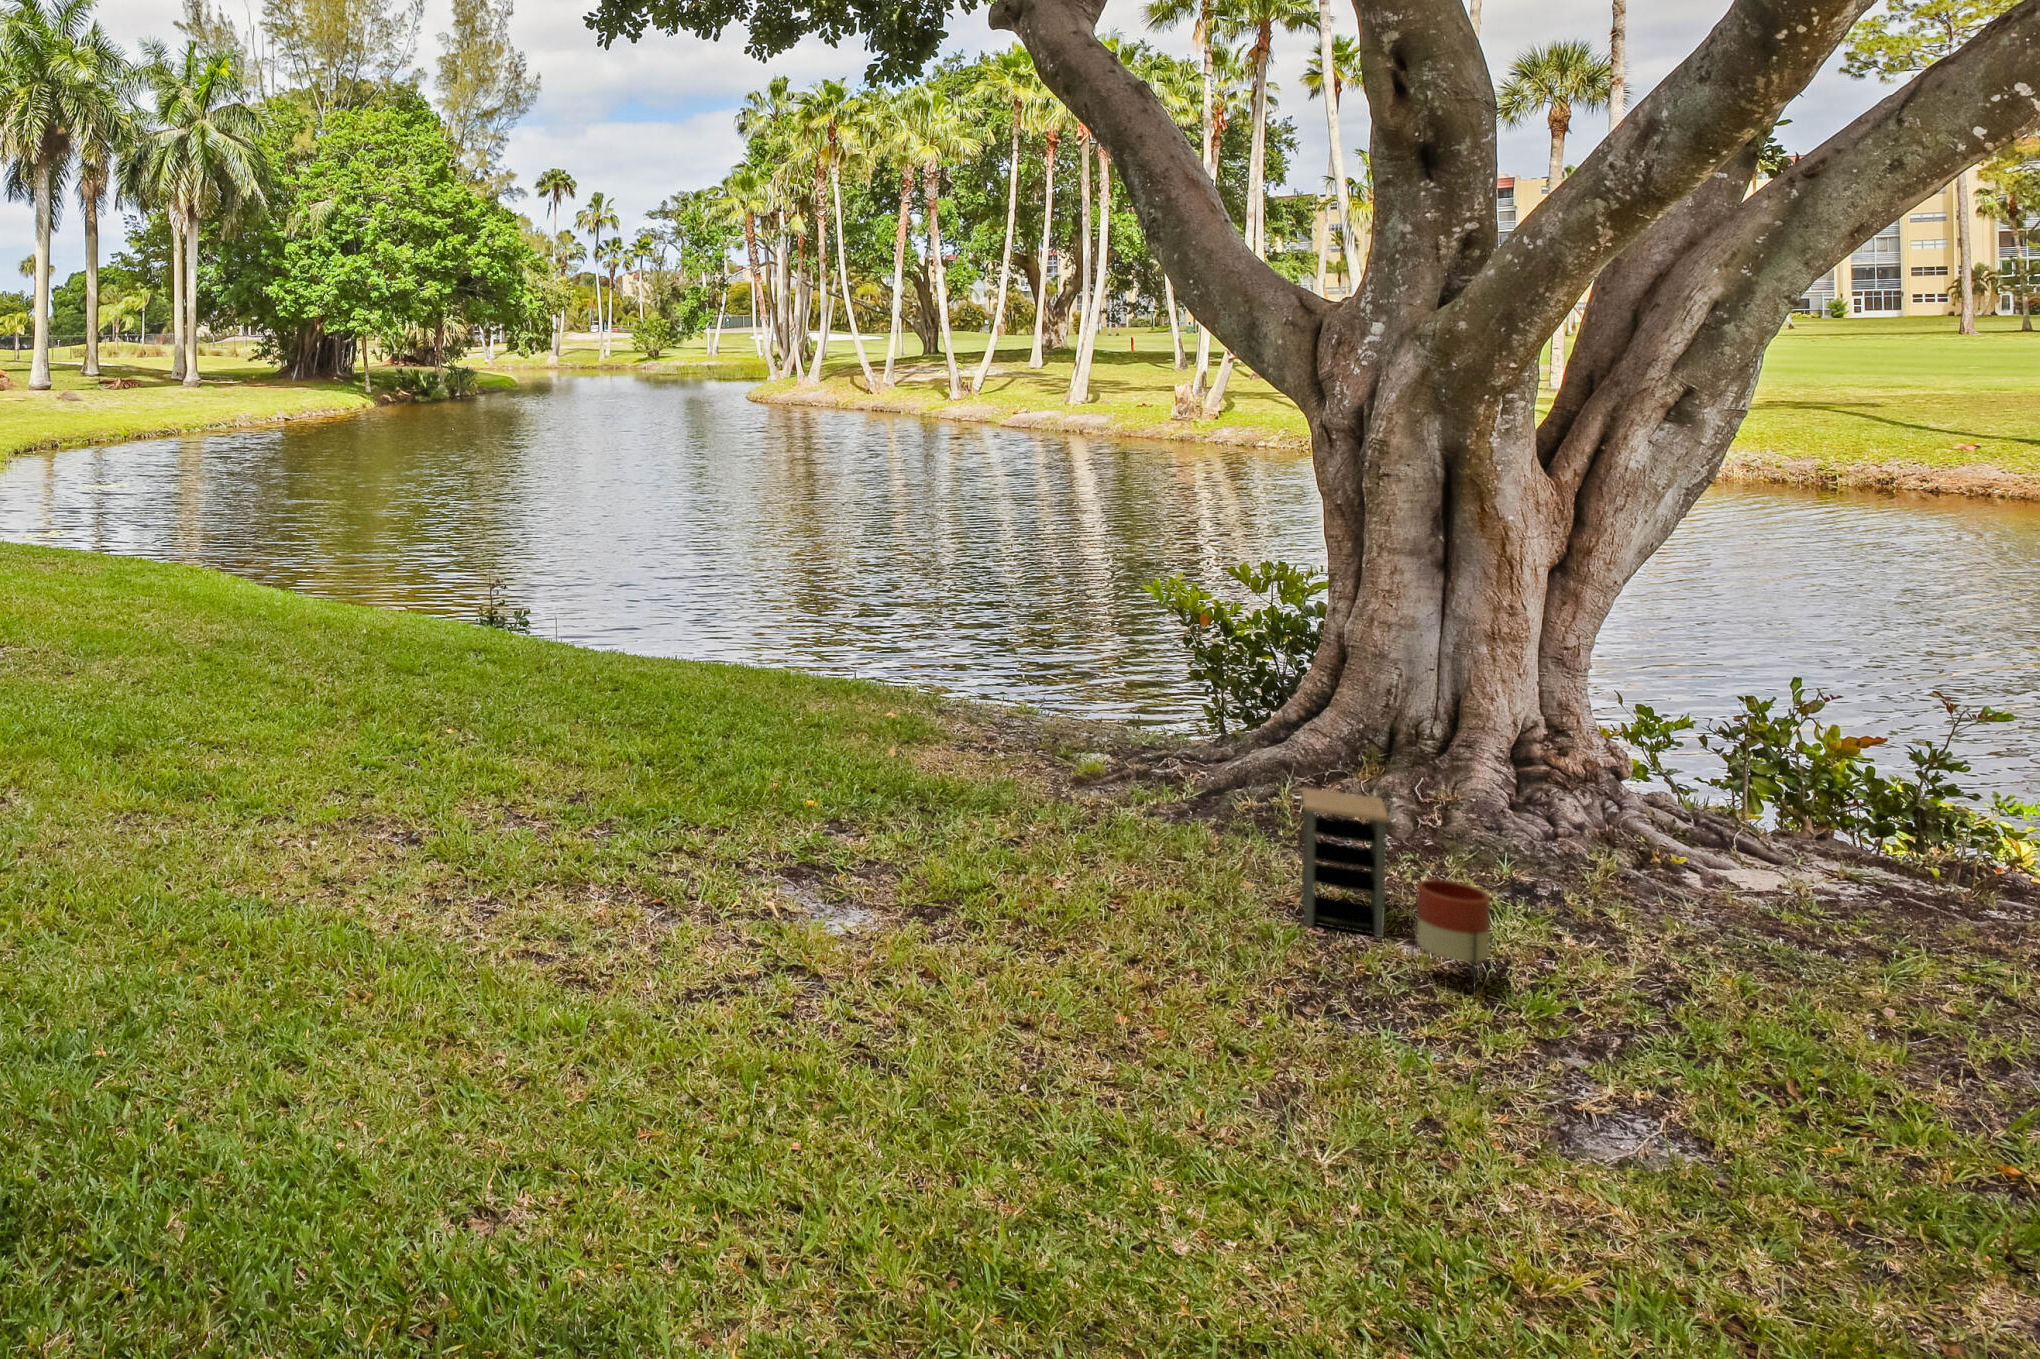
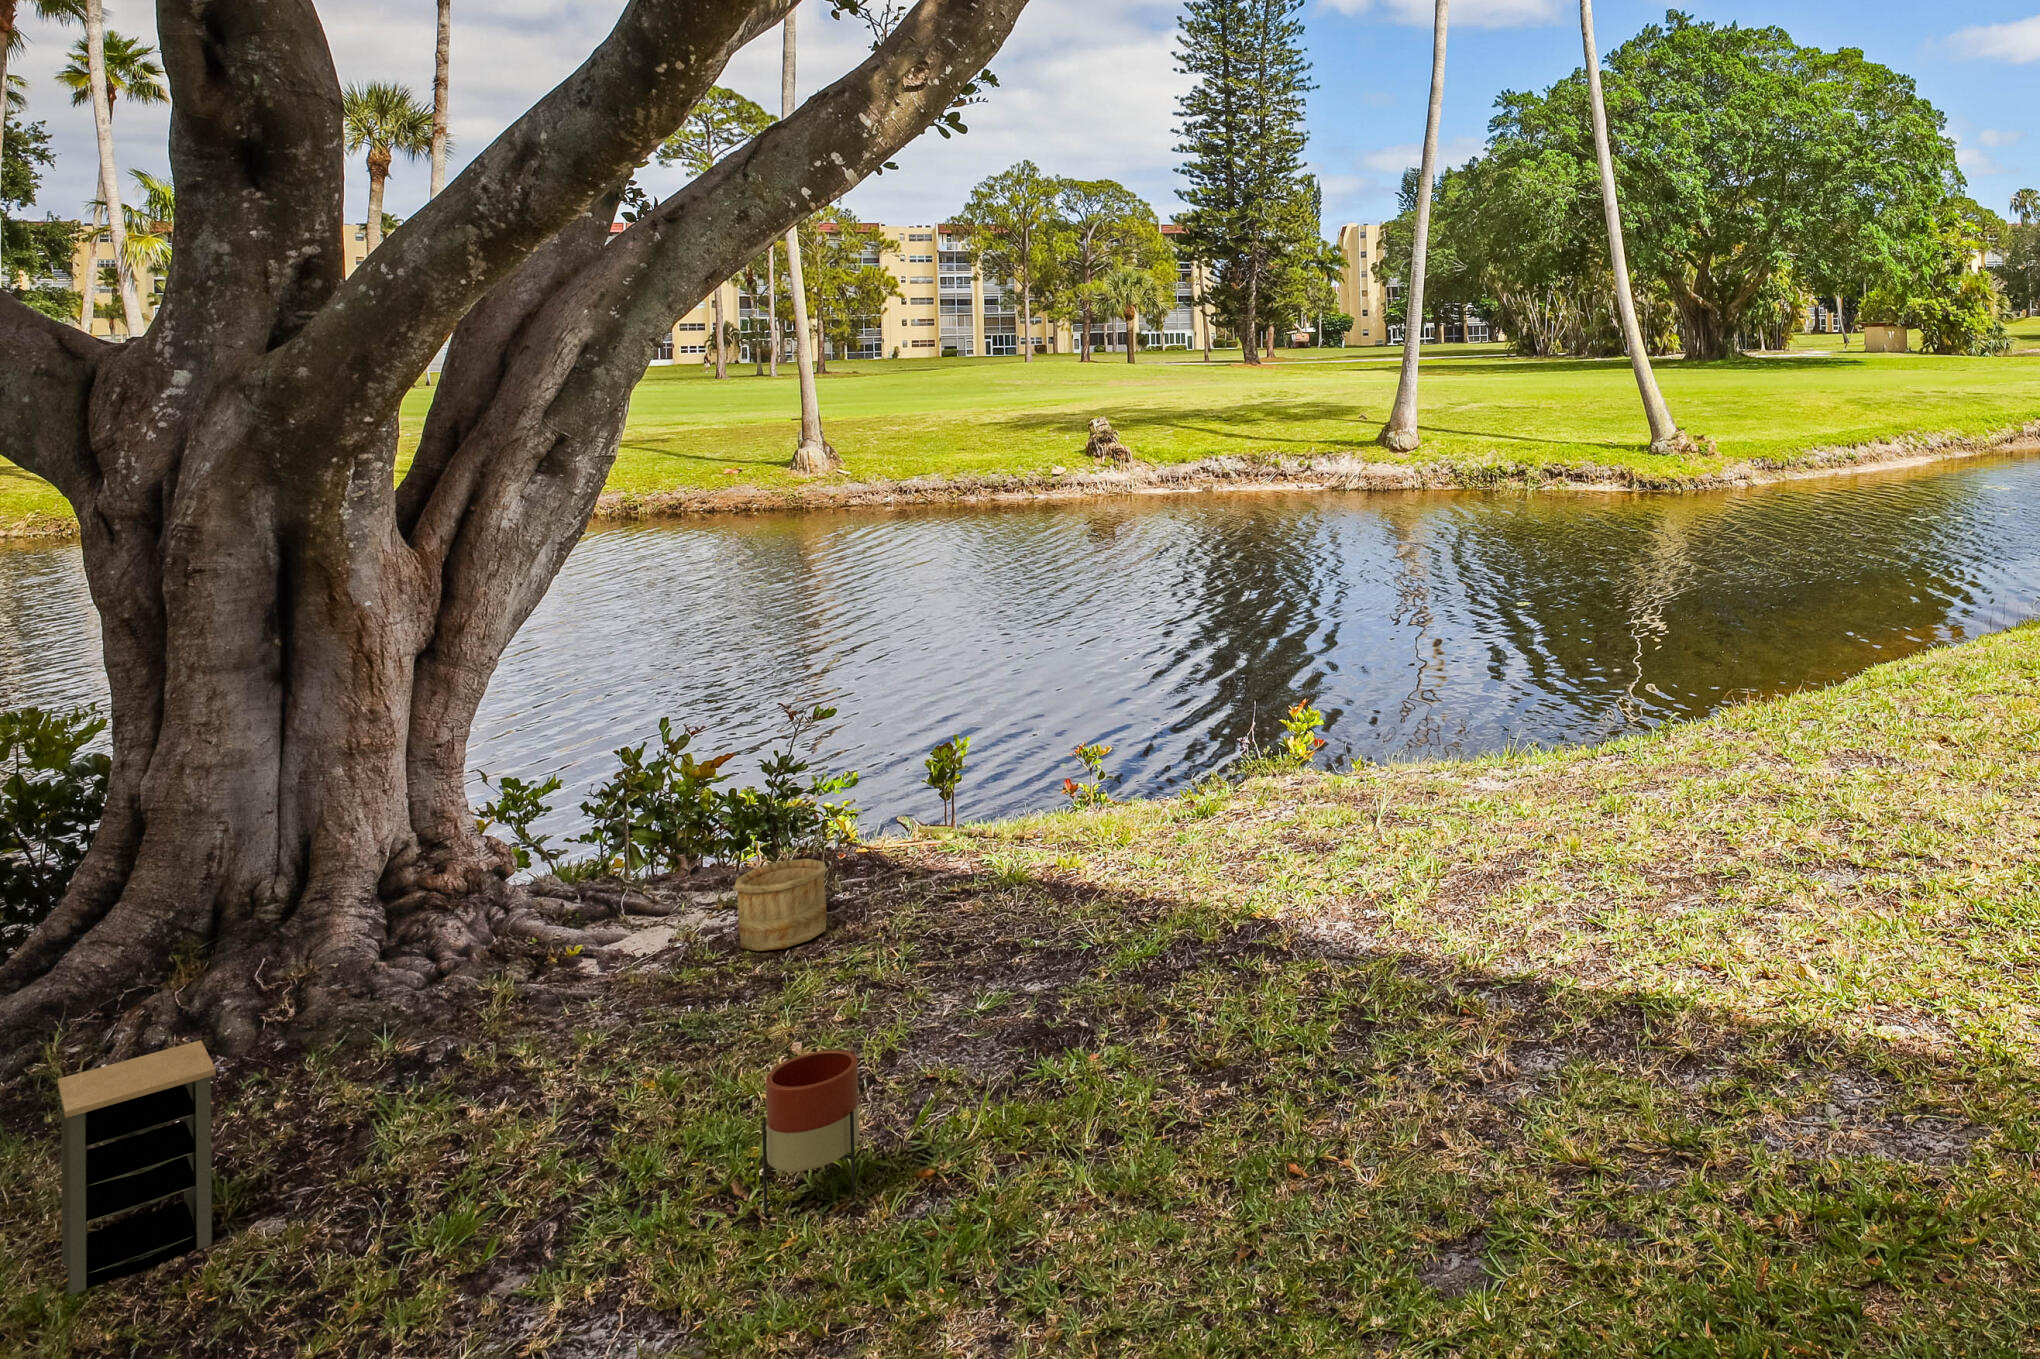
wooden bucket: none [1847,848,1969,944] -> present [734,859,827,951]
planter: present [1411,879,1490,997] -> present [762,1050,860,1216]

